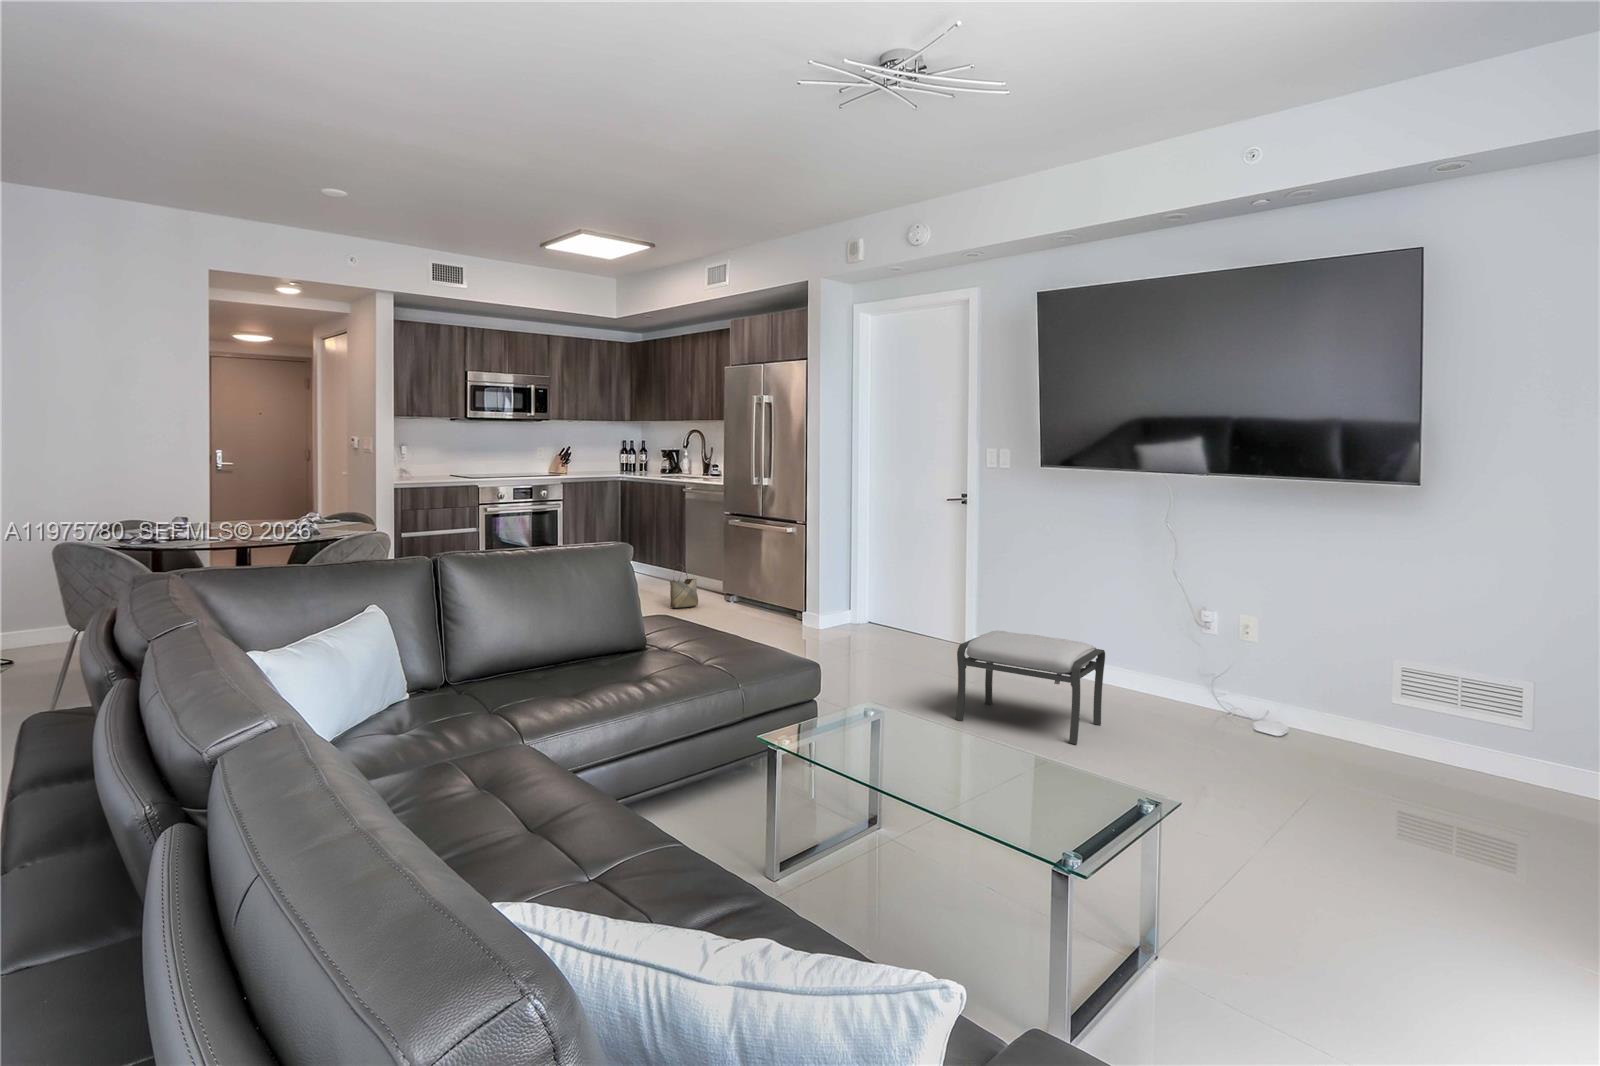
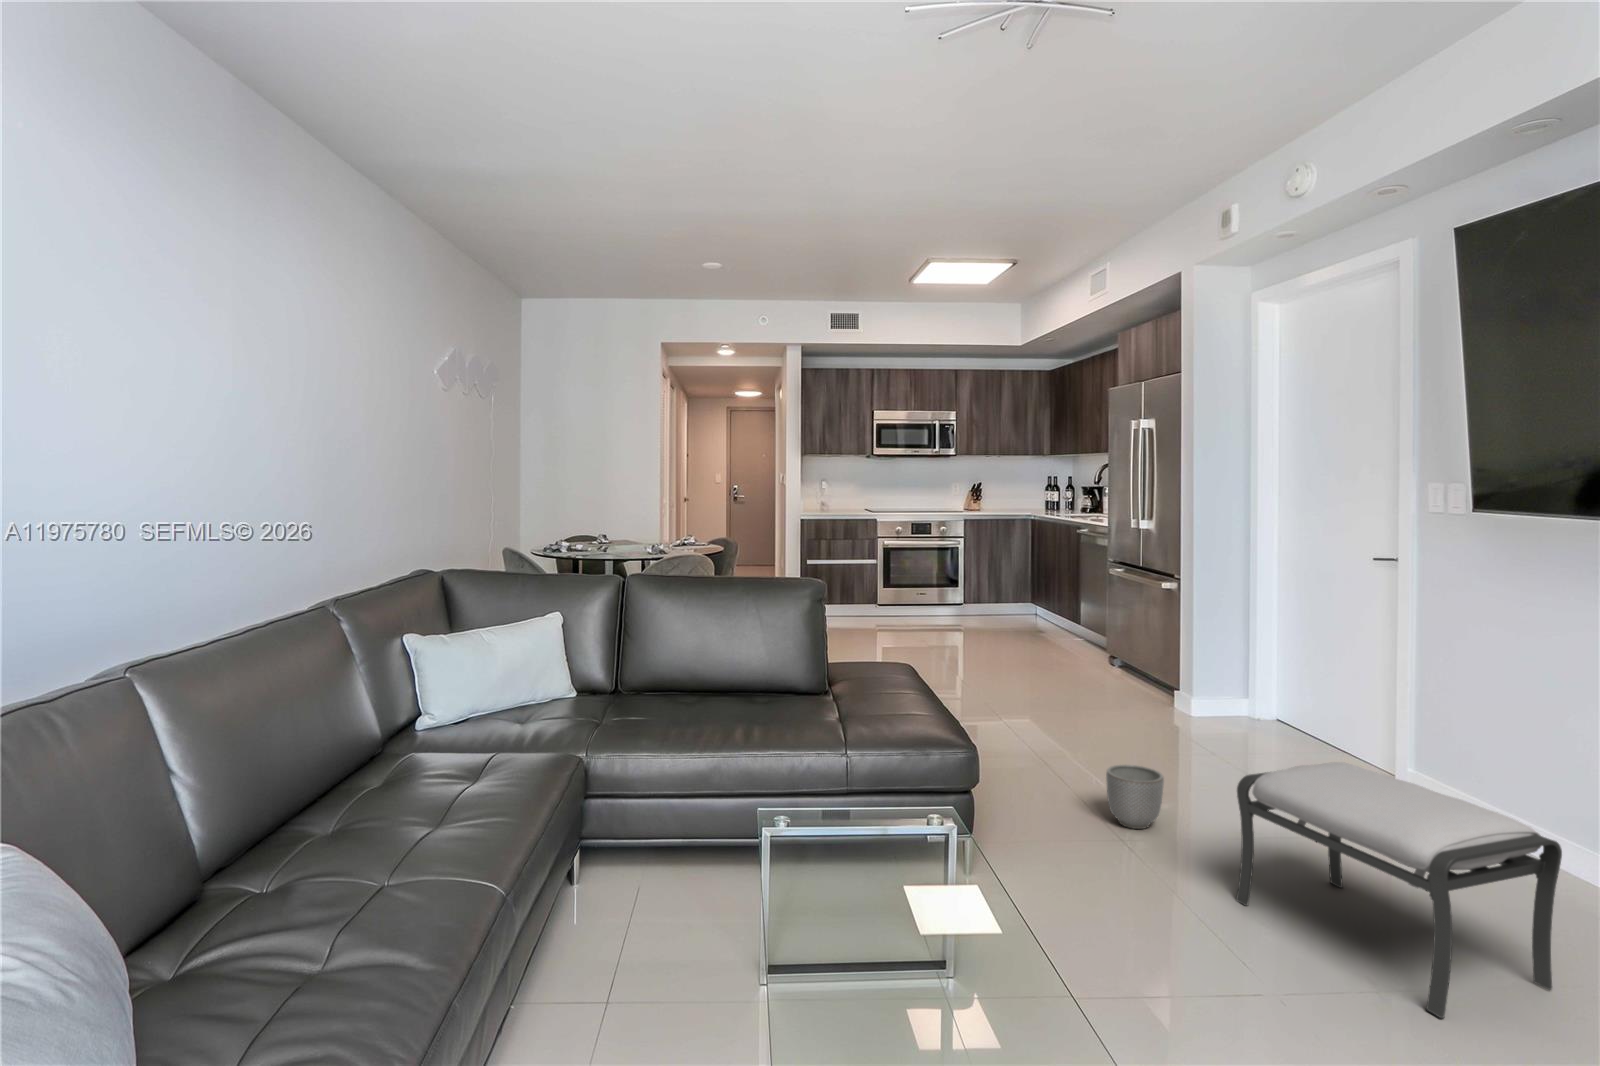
woven basket: present [670,564,698,608] -> none [1027,615,1063,667]
planter: none [849,657,885,697] -> present [1106,765,1164,829]

